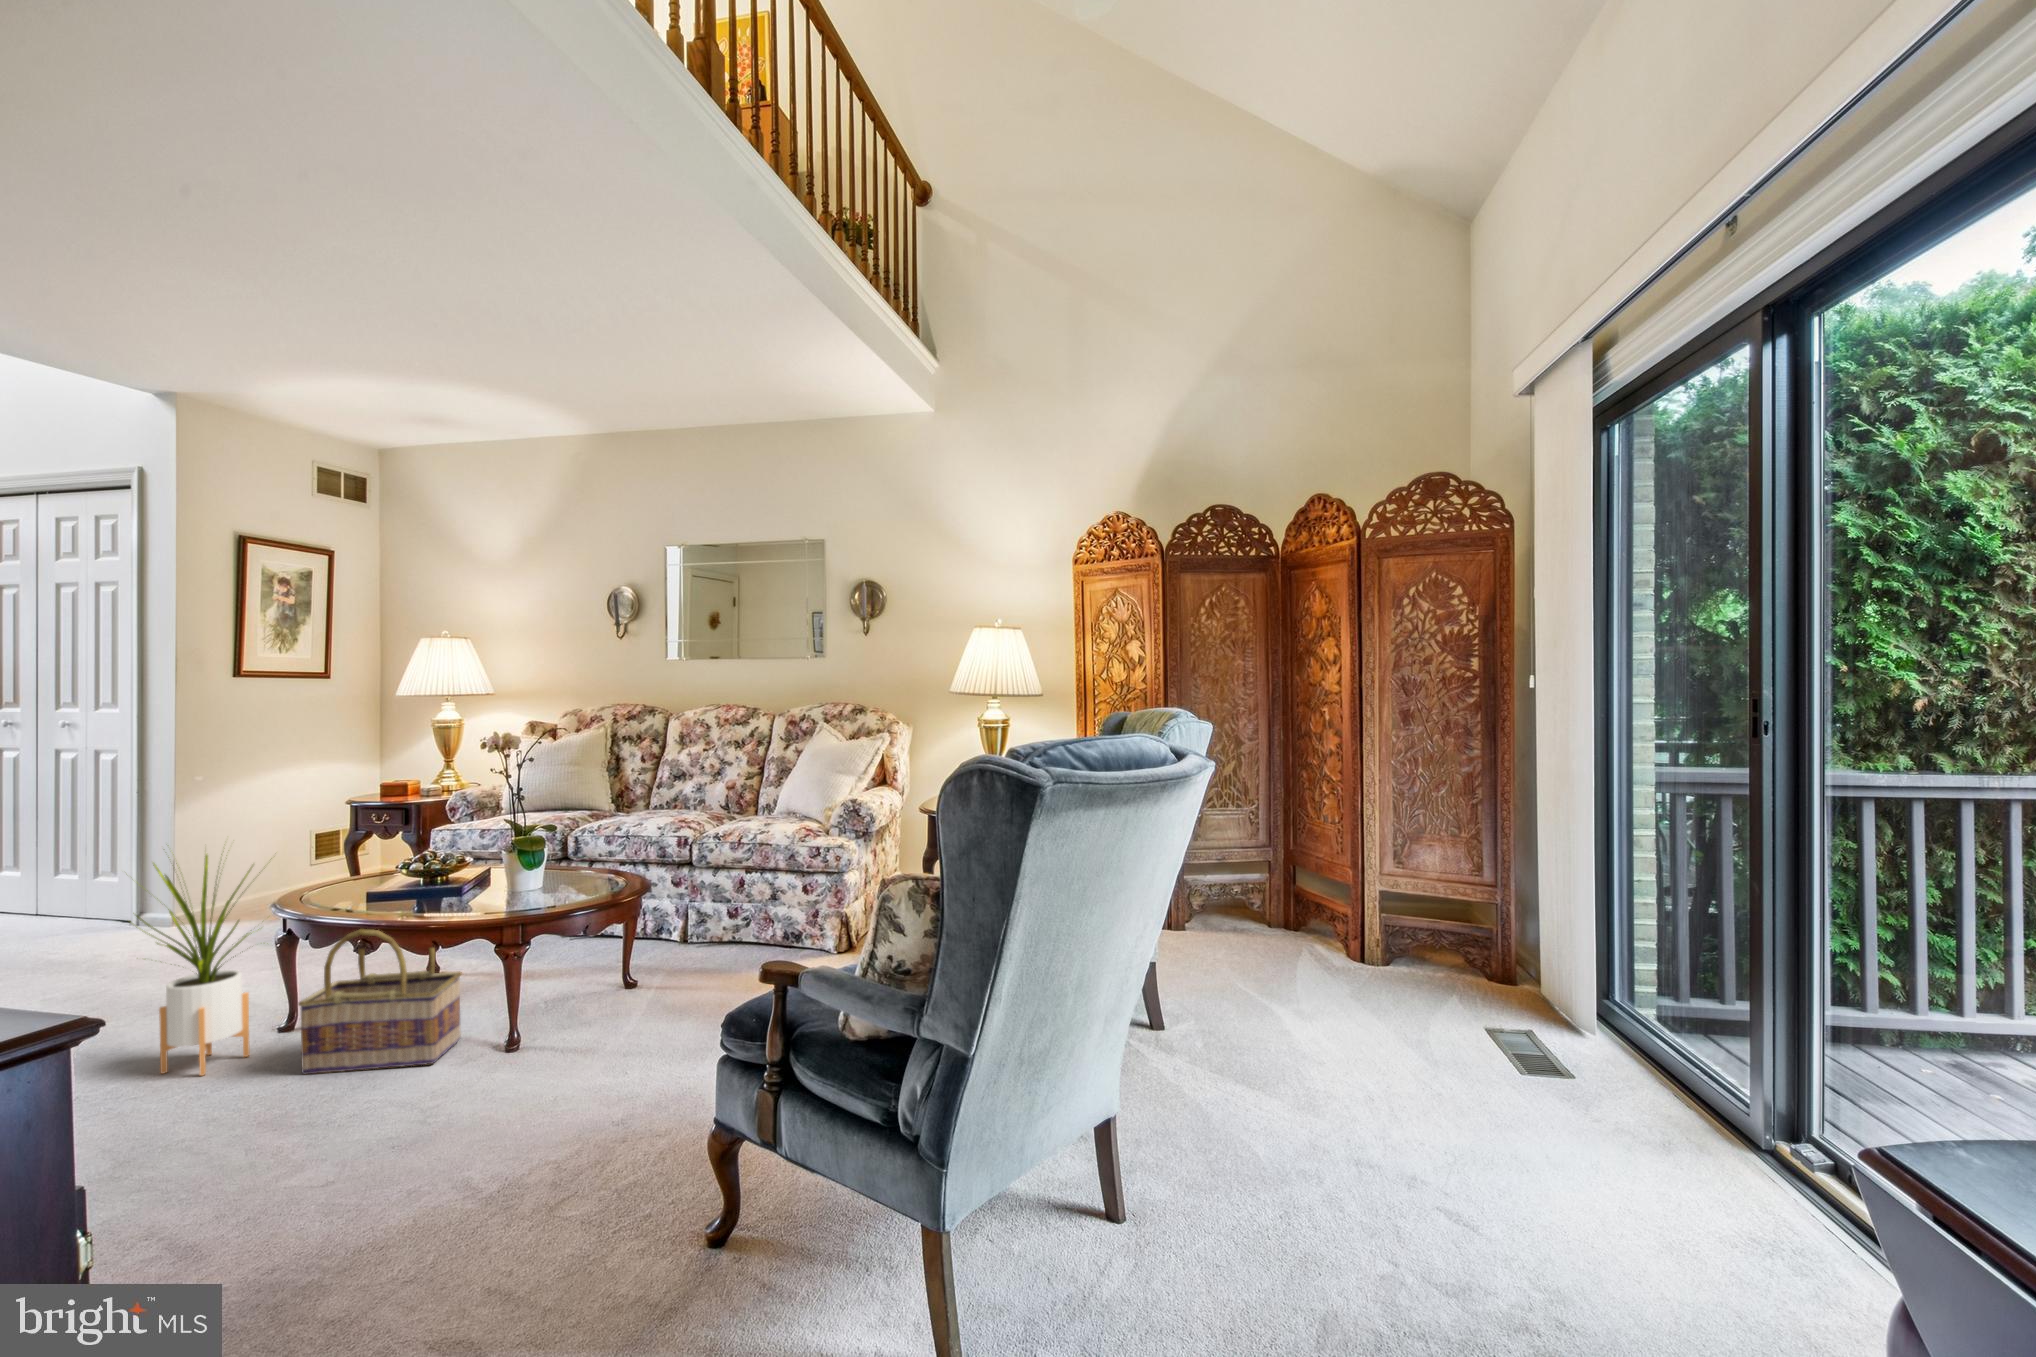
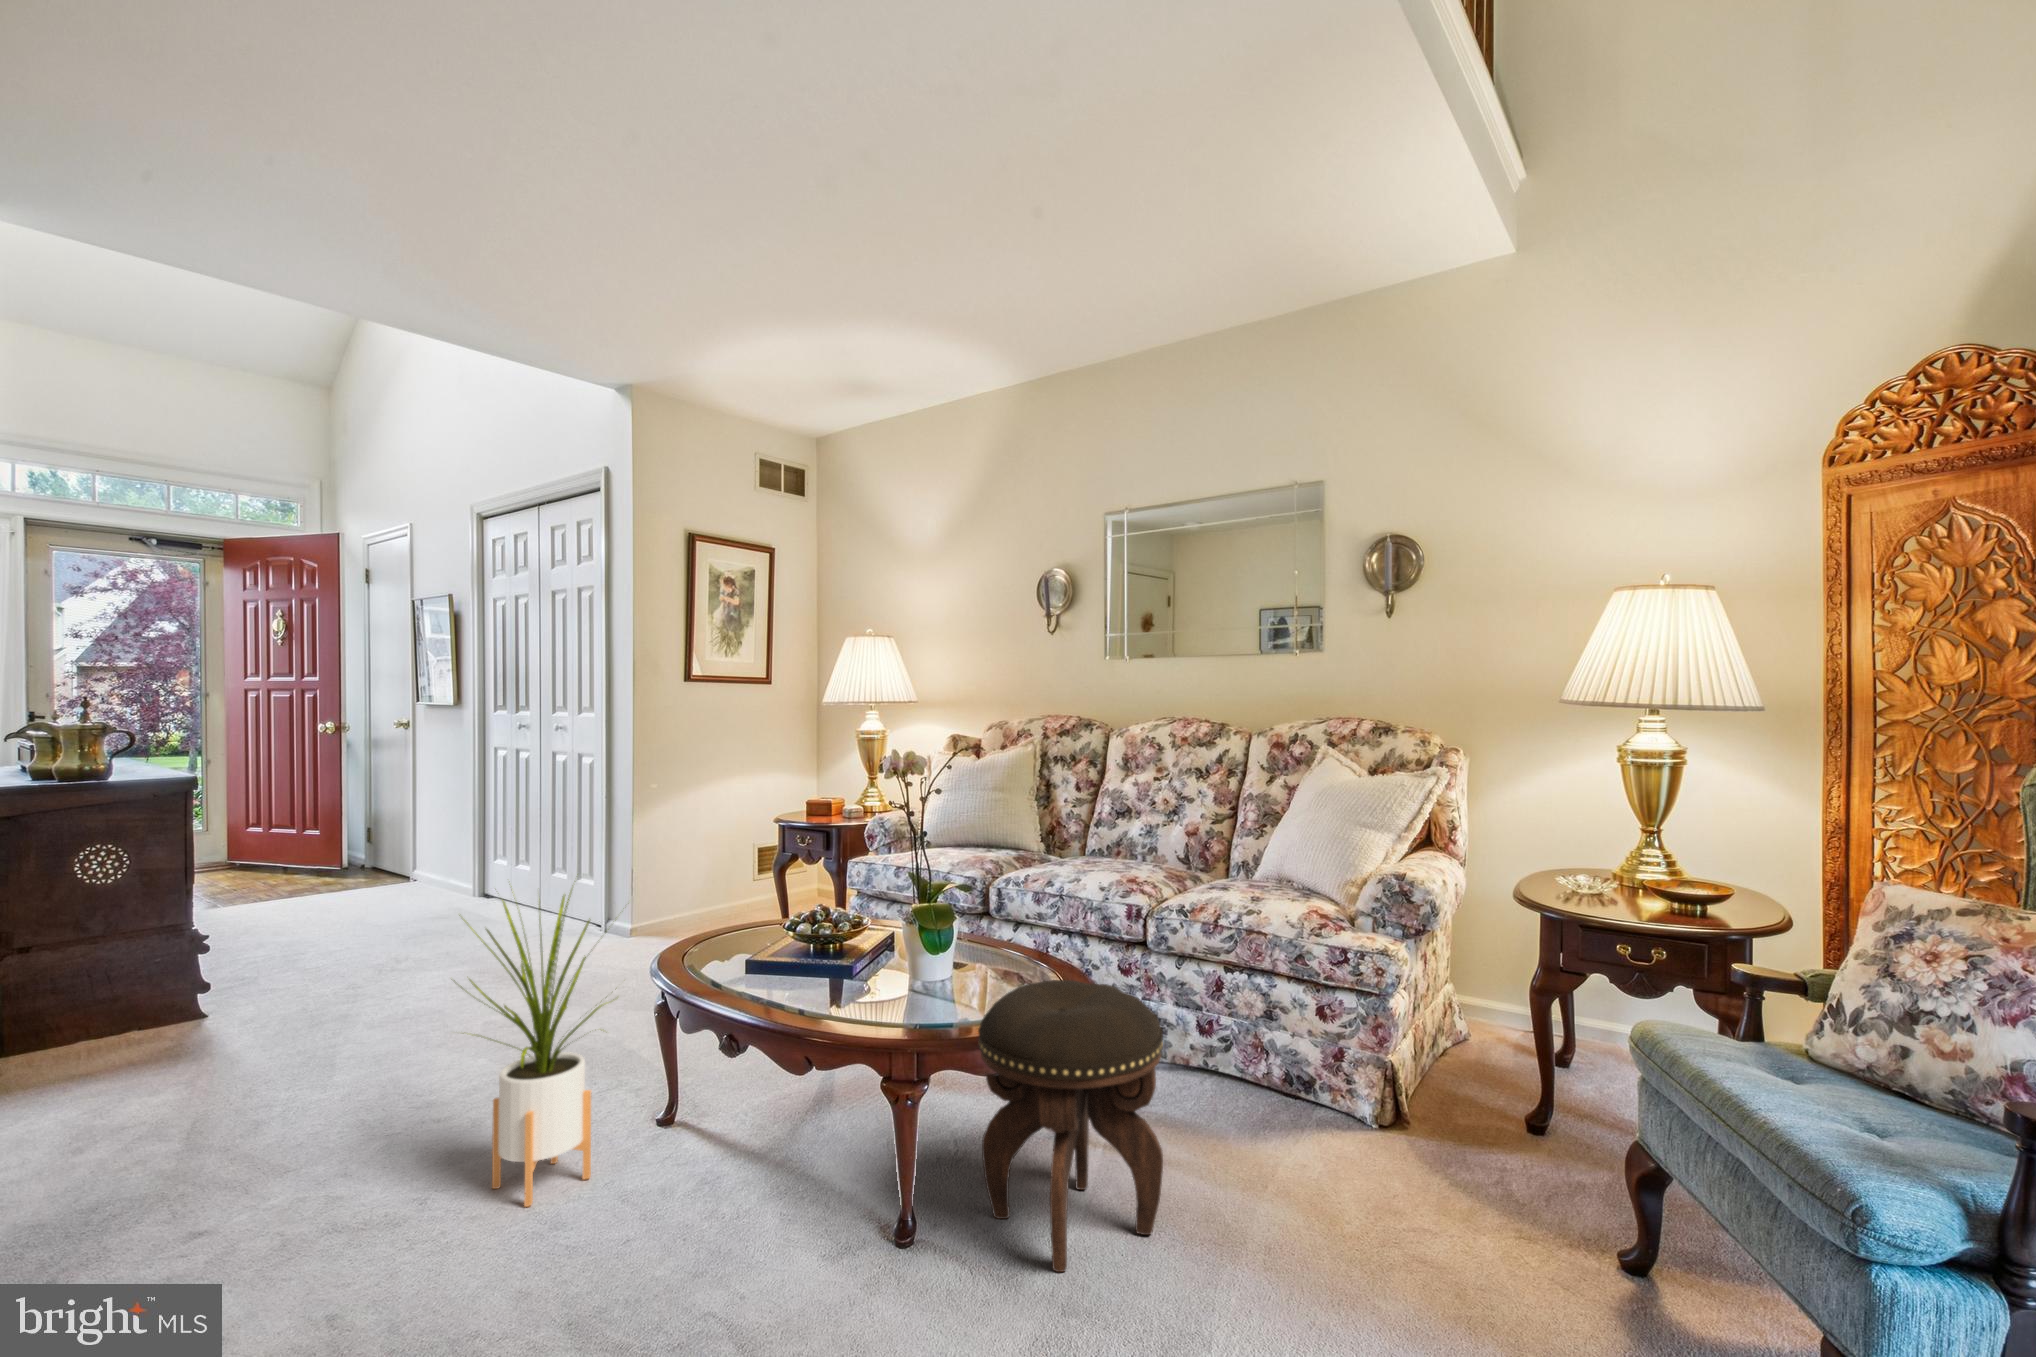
footstool: none [568,875,691,1037] -> present [978,980,1163,1272]
basket: present [298,929,462,1074] -> none [624,1006,833,1266]

